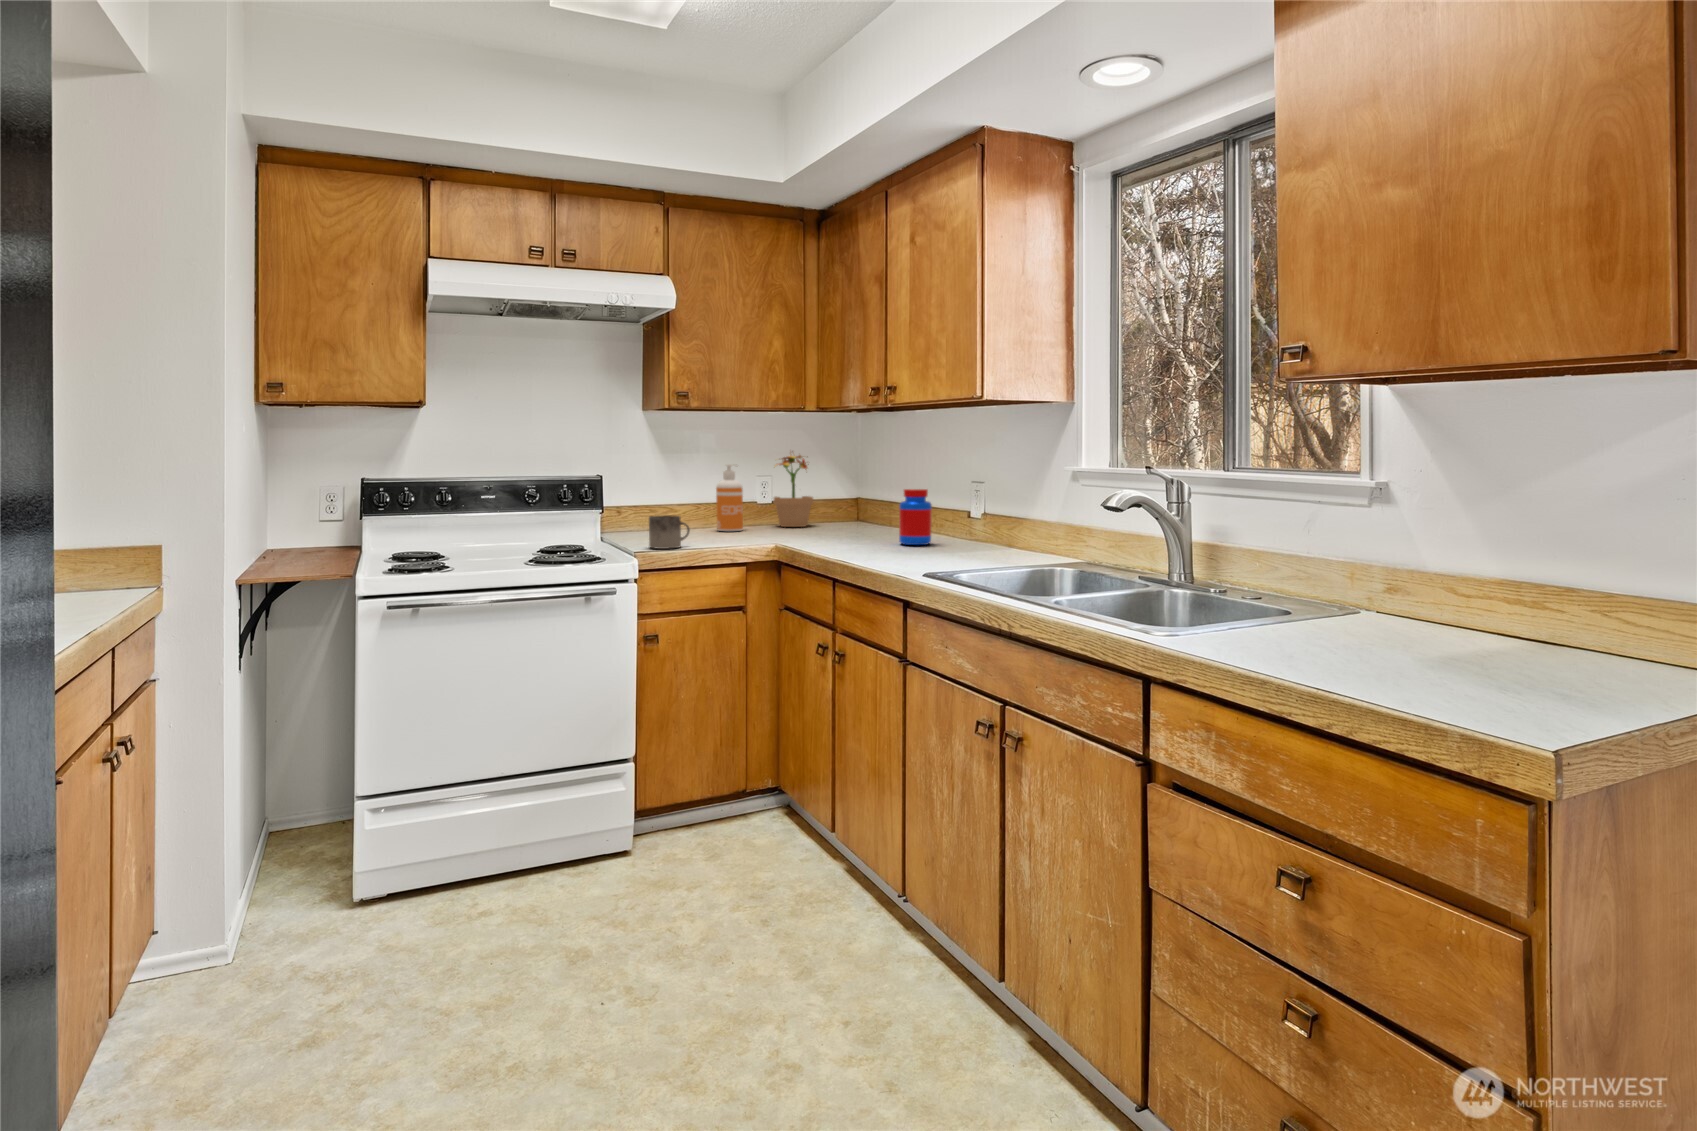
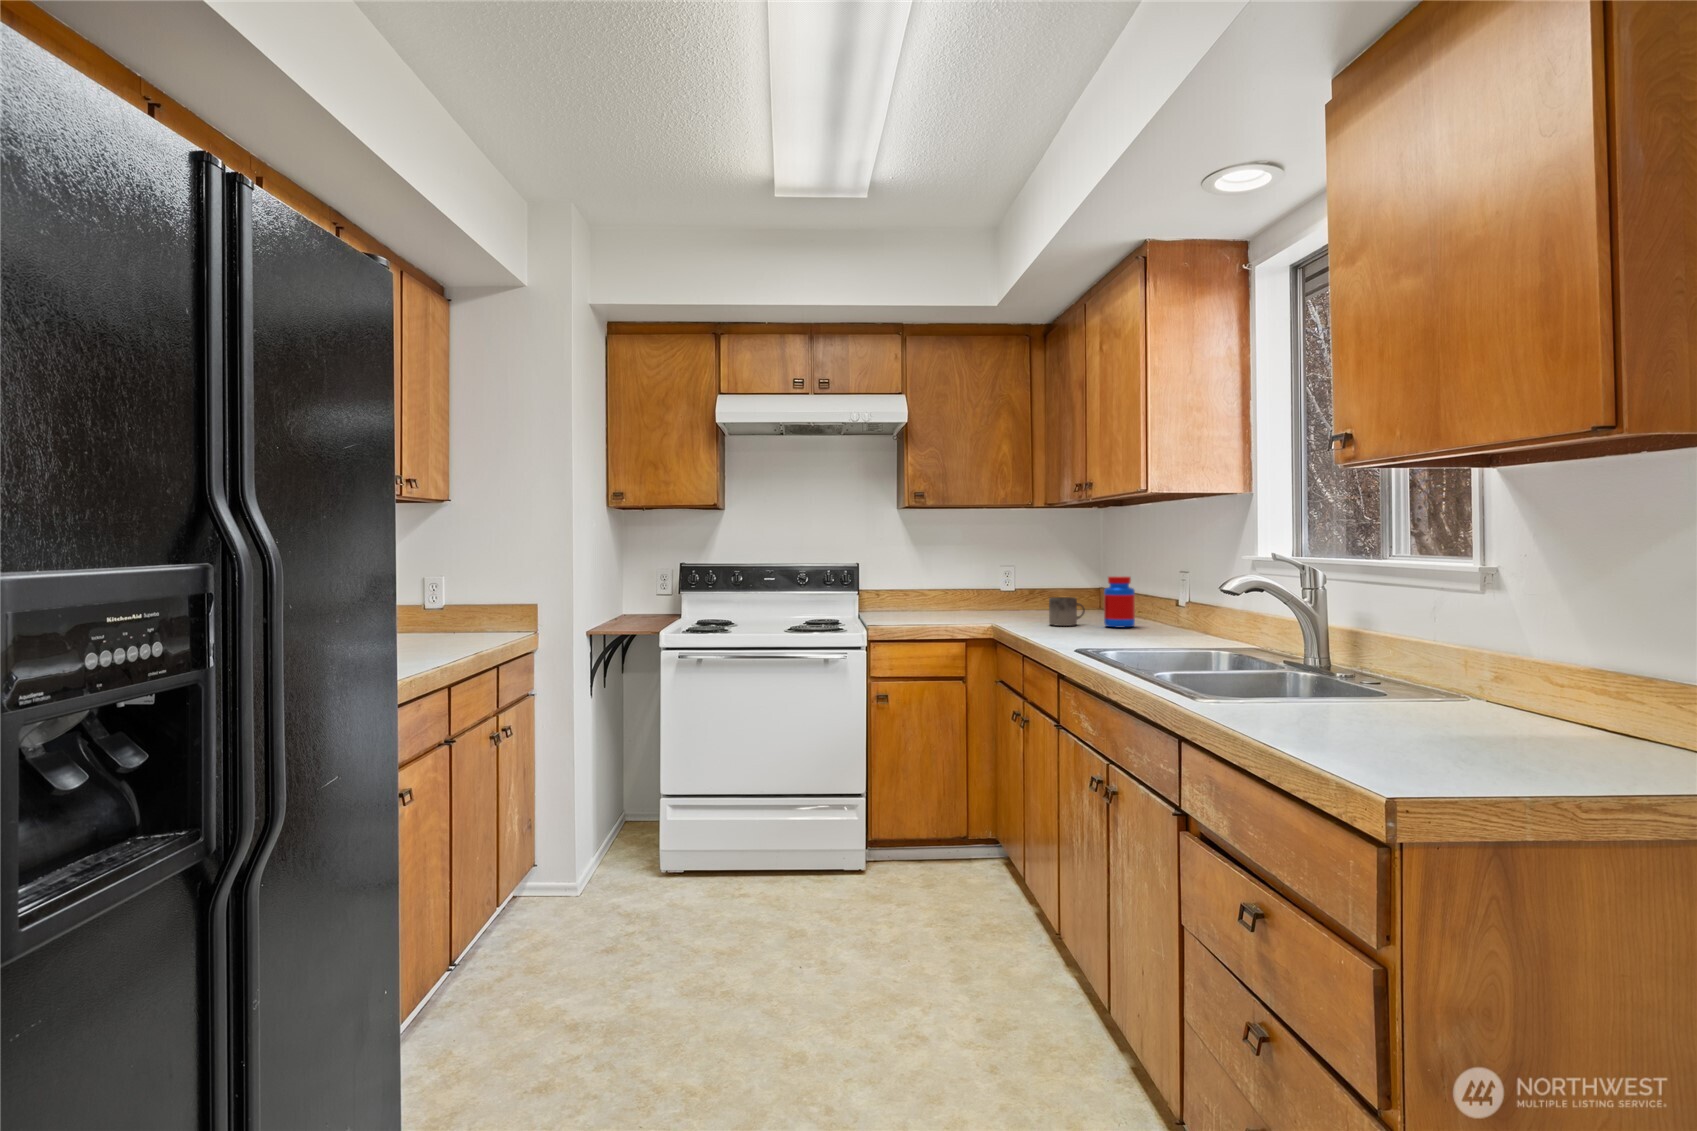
potted plant: present [774,455,813,527] -> none [1015,543,1053,611]
soap dispenser: present [716,464,743,531] -> none [964,556,987,613]
mug: present [649,515,690,549] -> present [1049,597,1085,626]

